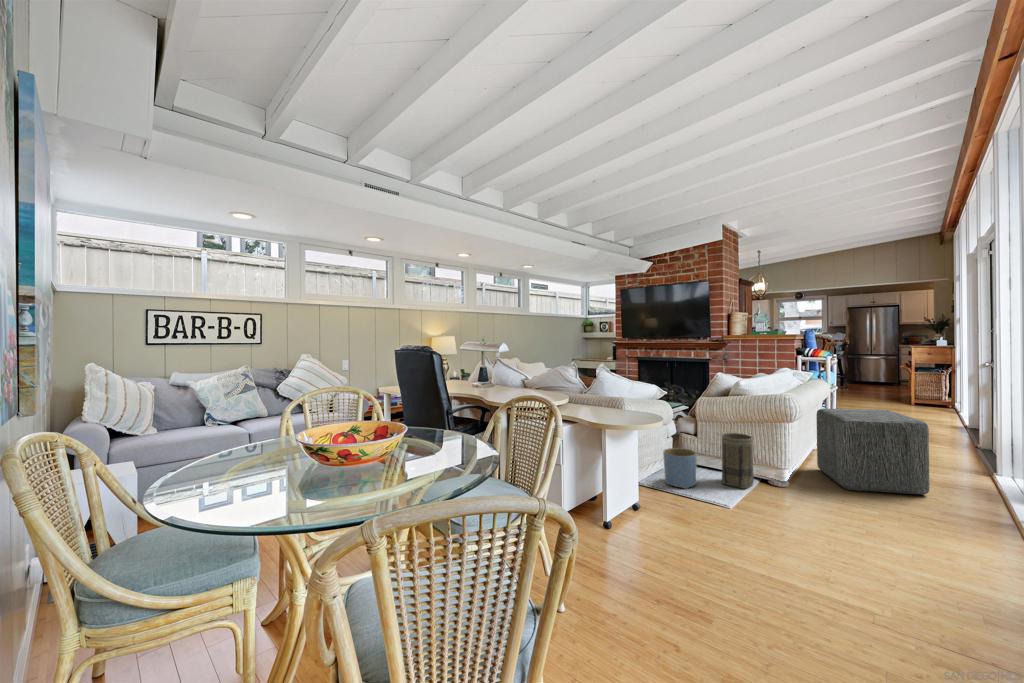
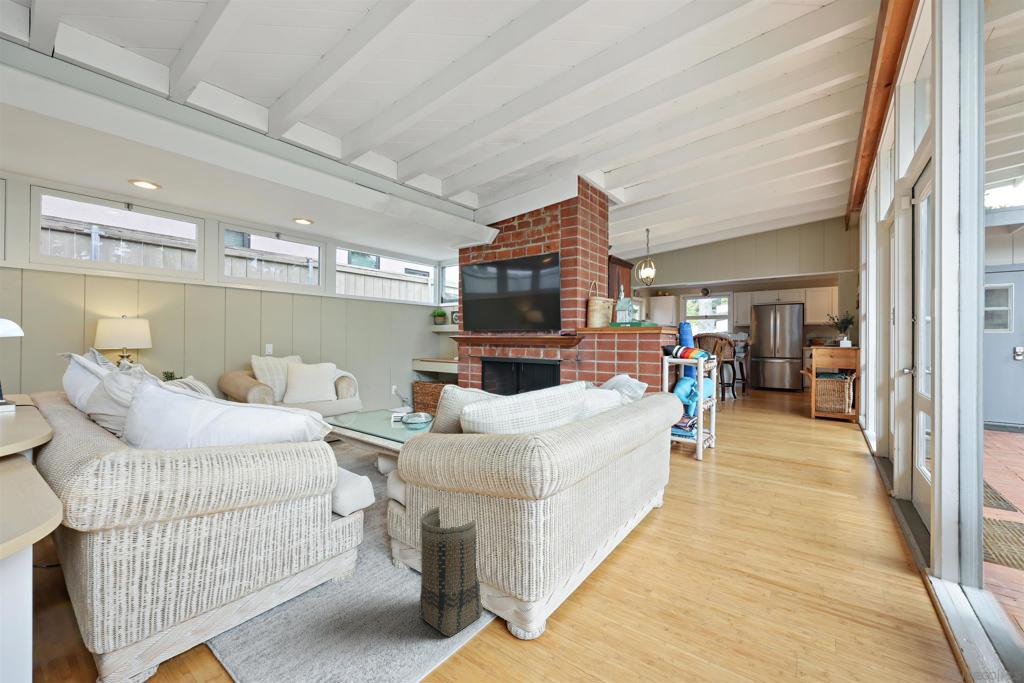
ottoman: present [816,409,930,495] -> none [632,448,811,644]
planter: present [663,448,697,489] -> none [292,537,365,642]

